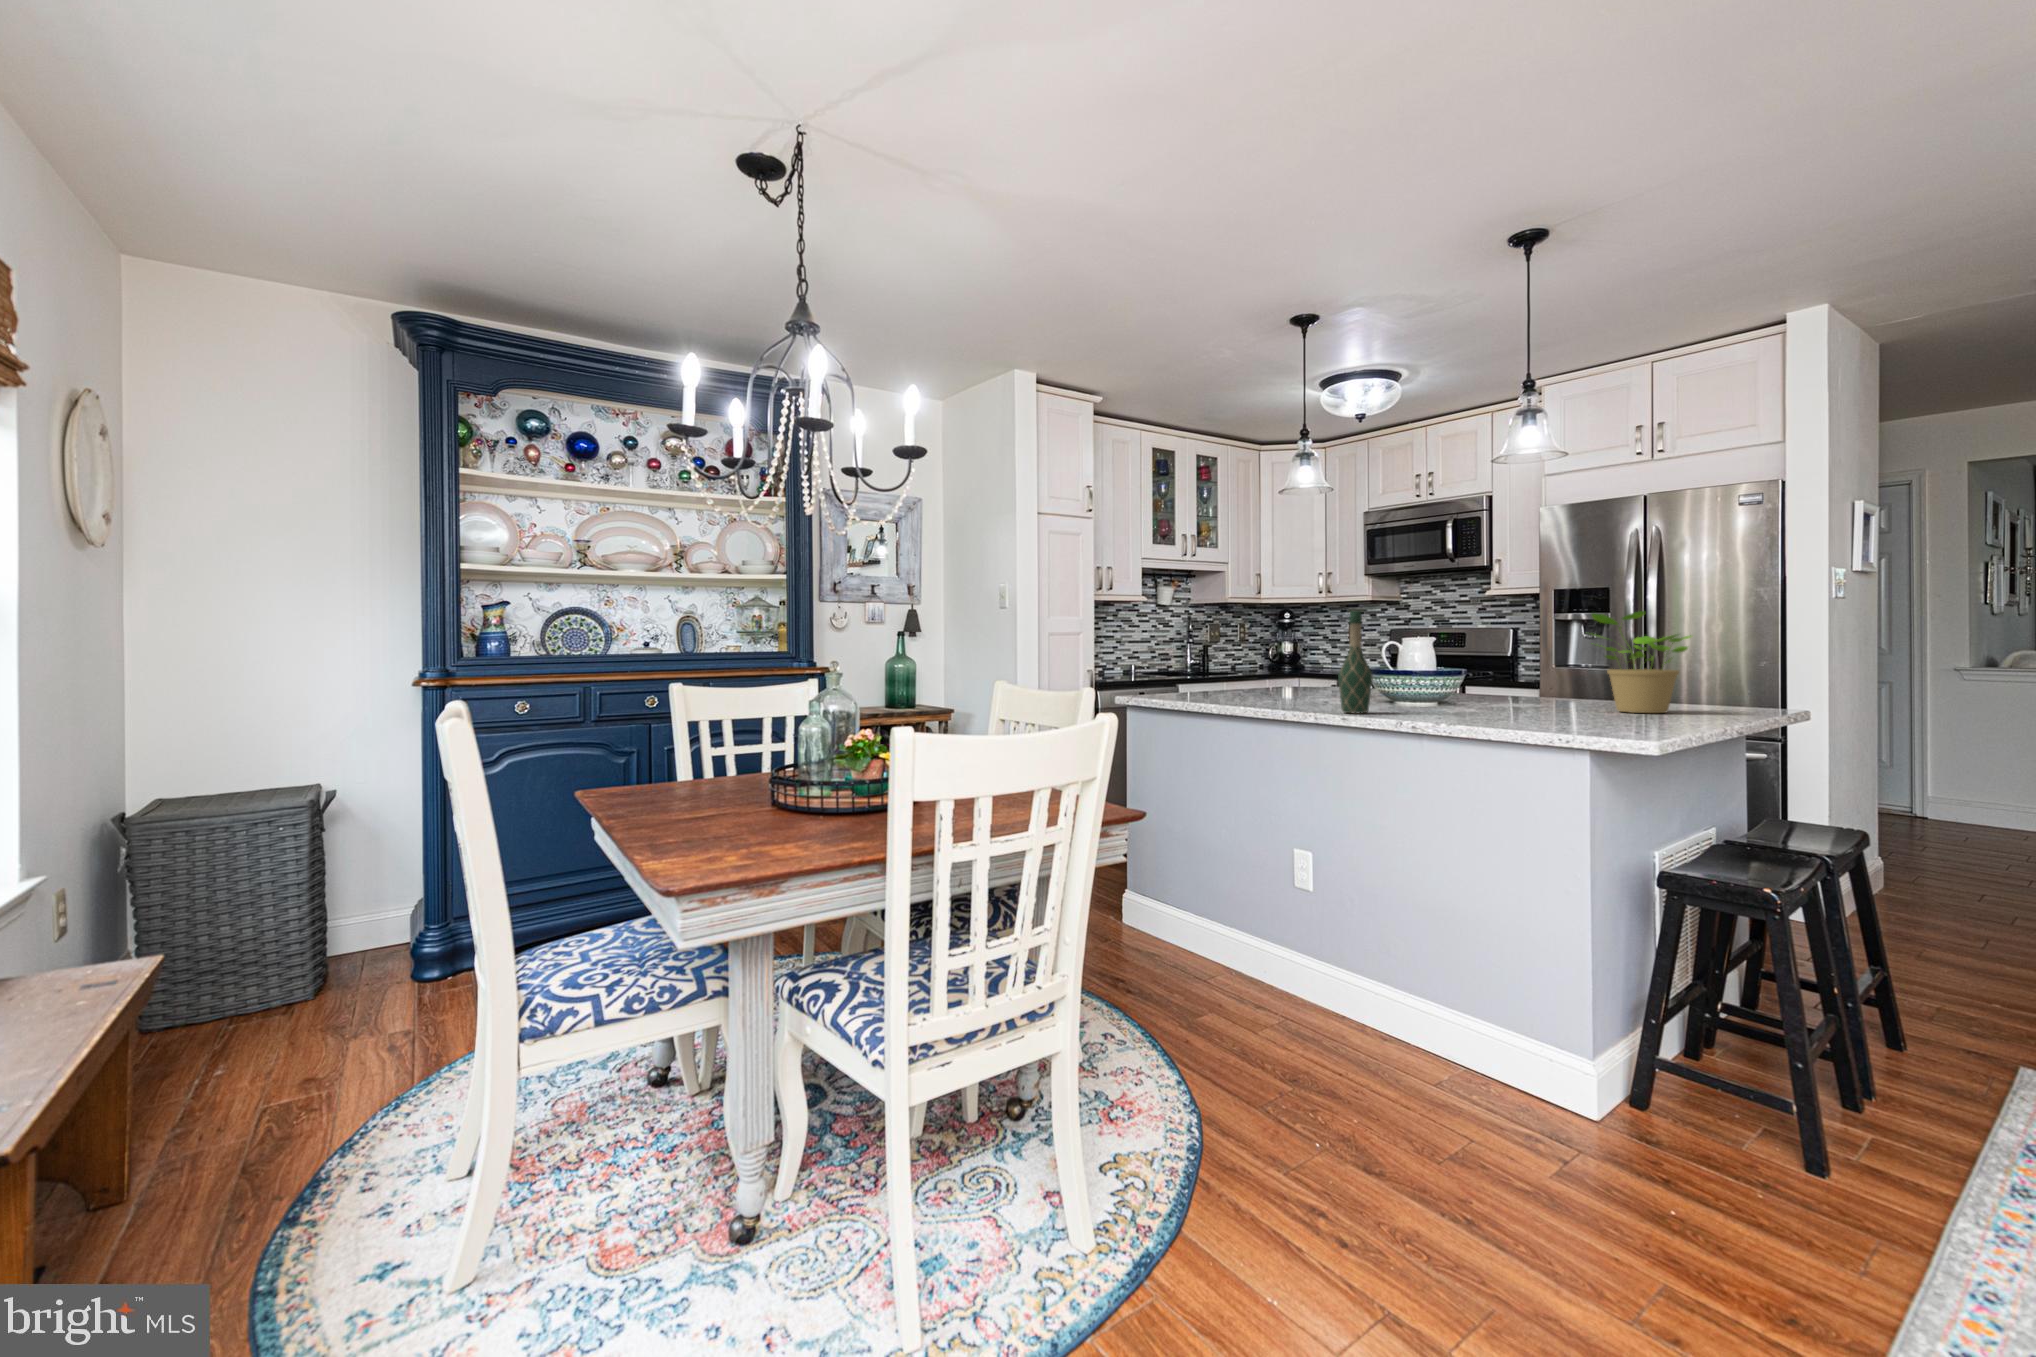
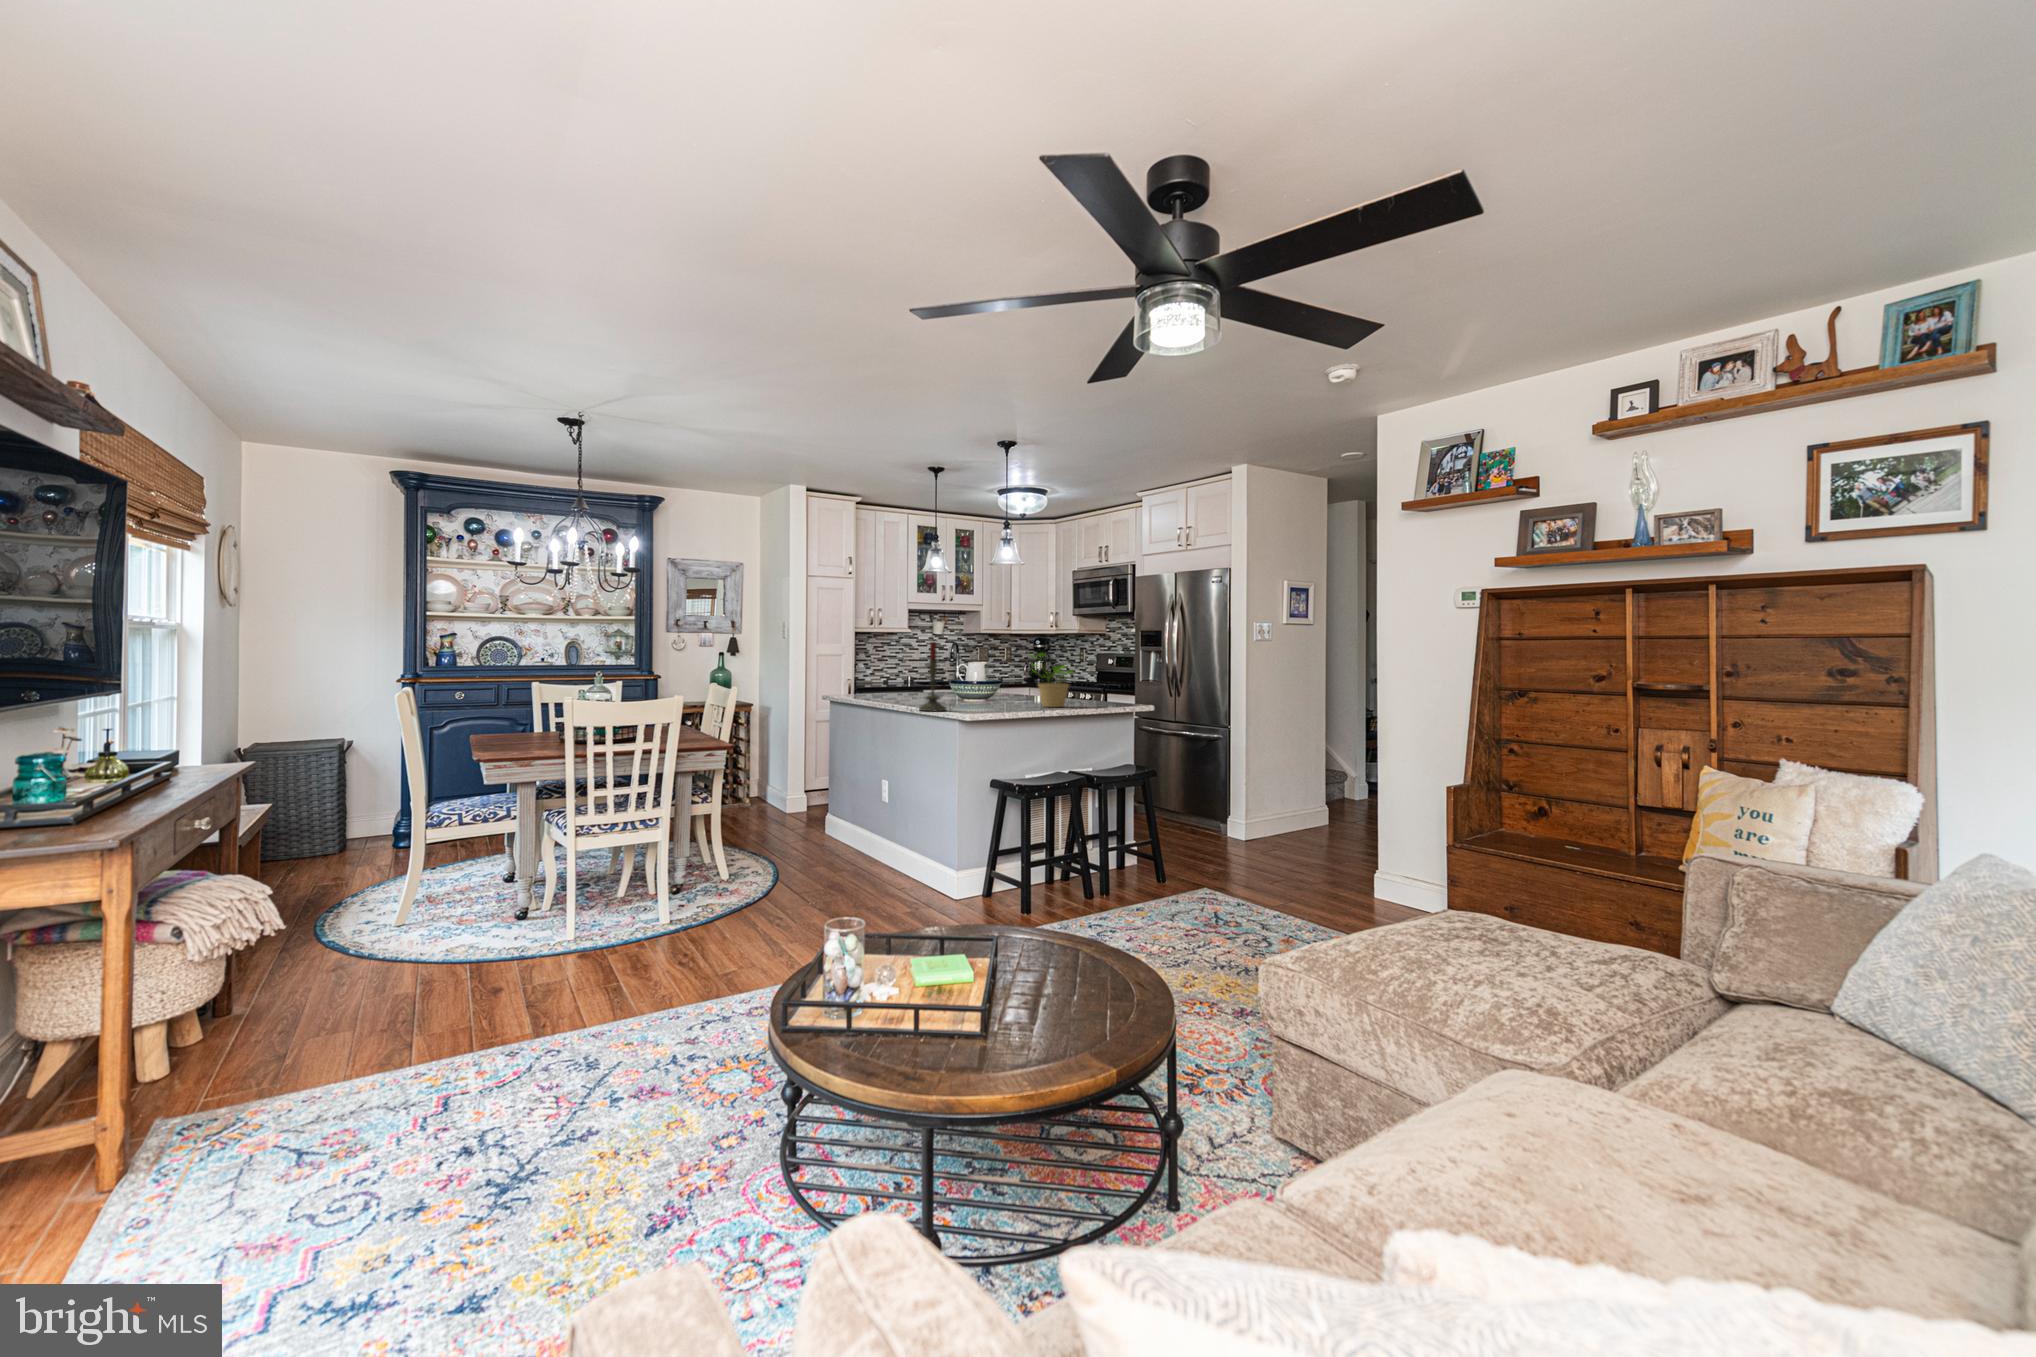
candle: none [1516,581,1583,731] -> present [919,642,946,711]
wine bottle: present [1338,611,1373,714] -> none [886,650,904,705]

